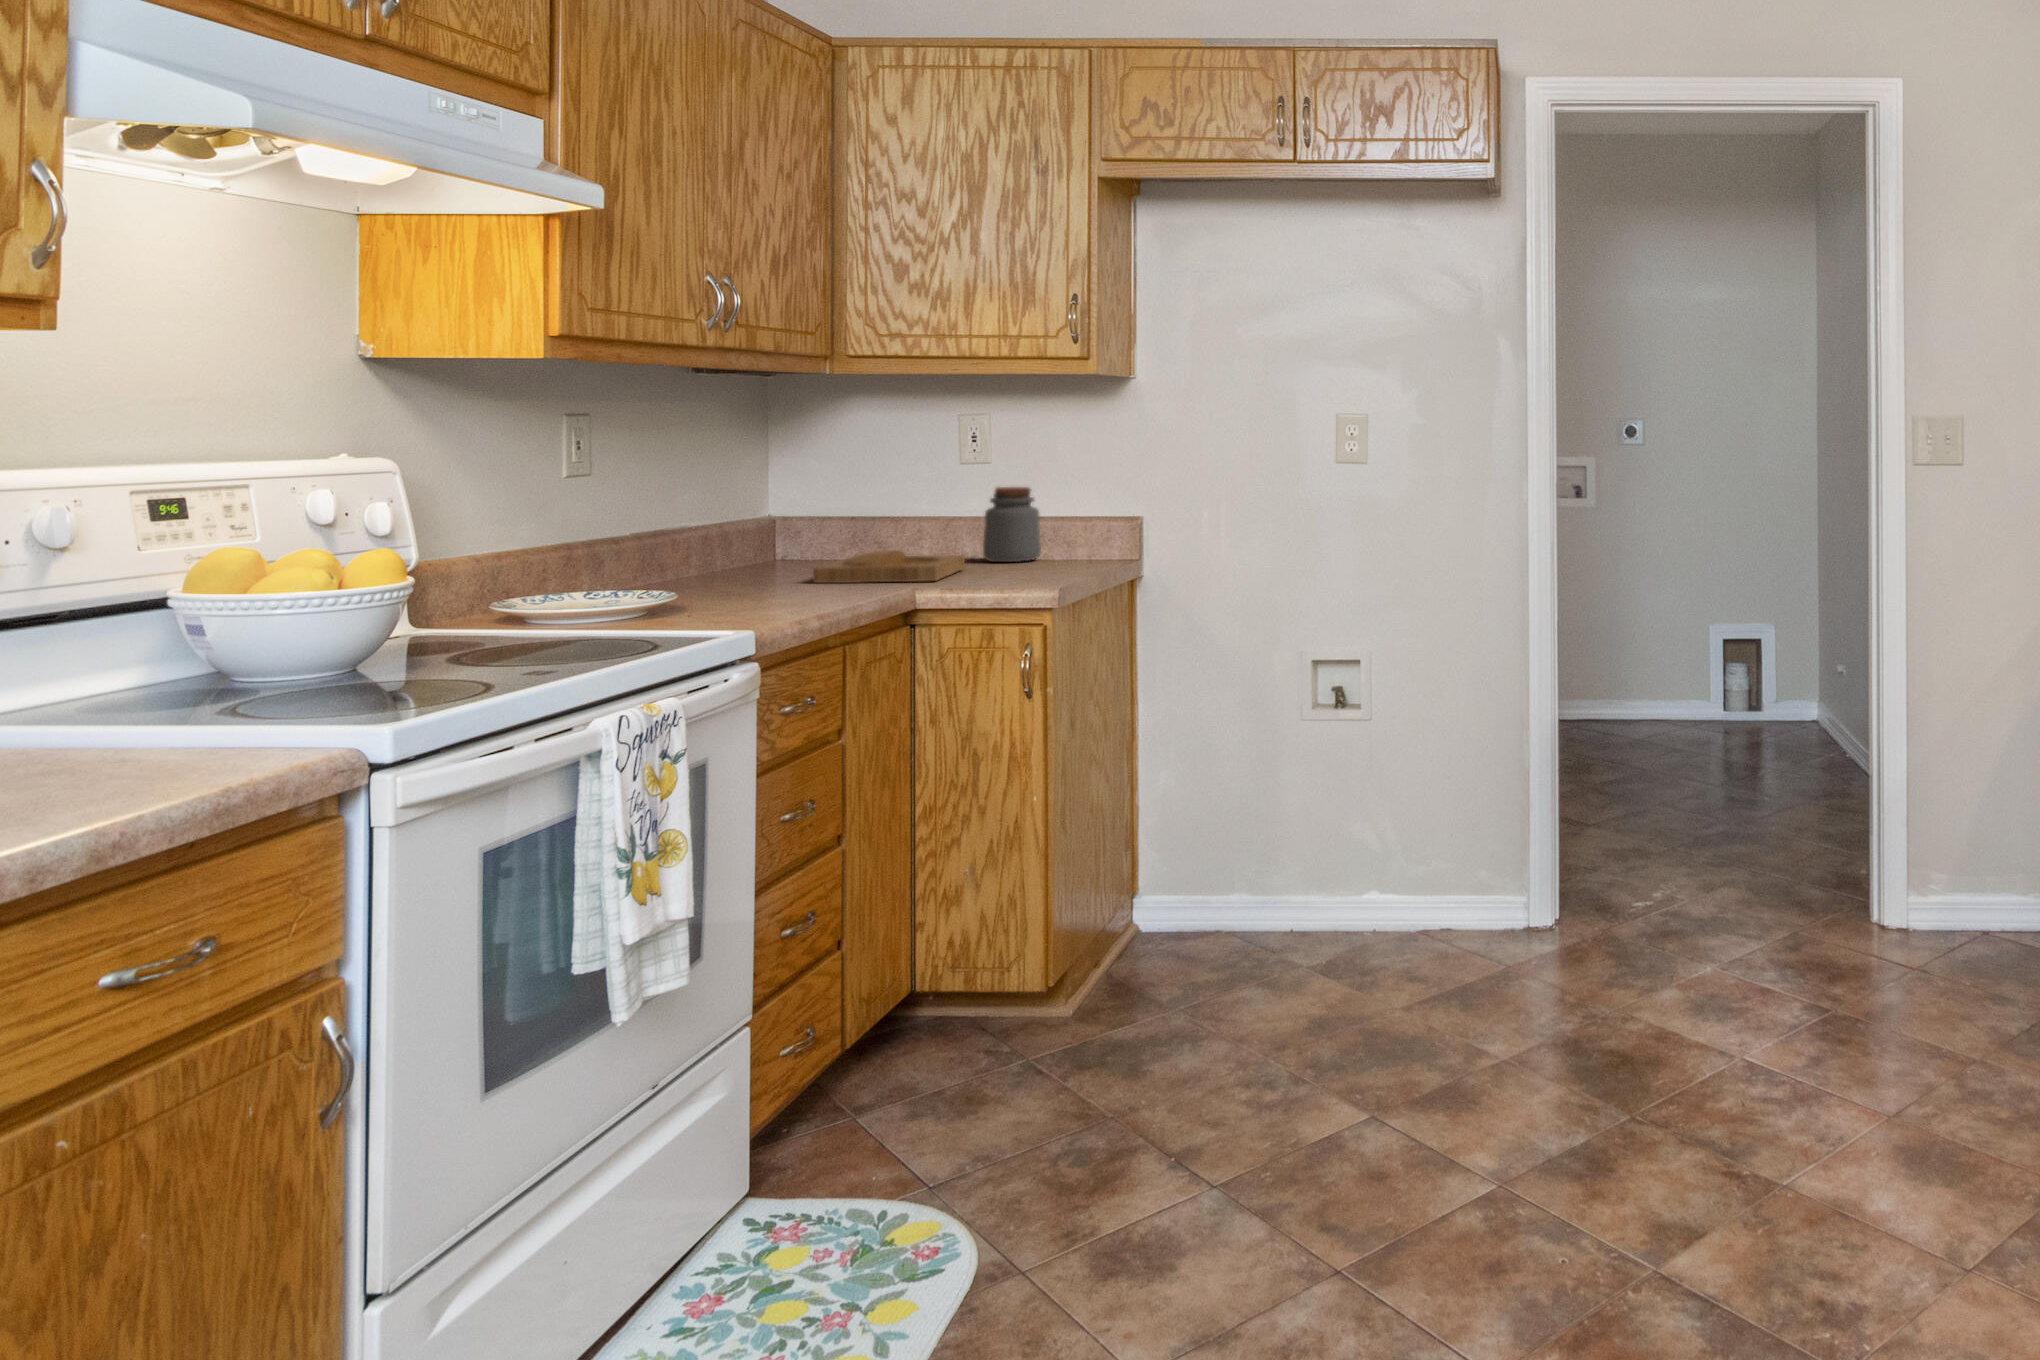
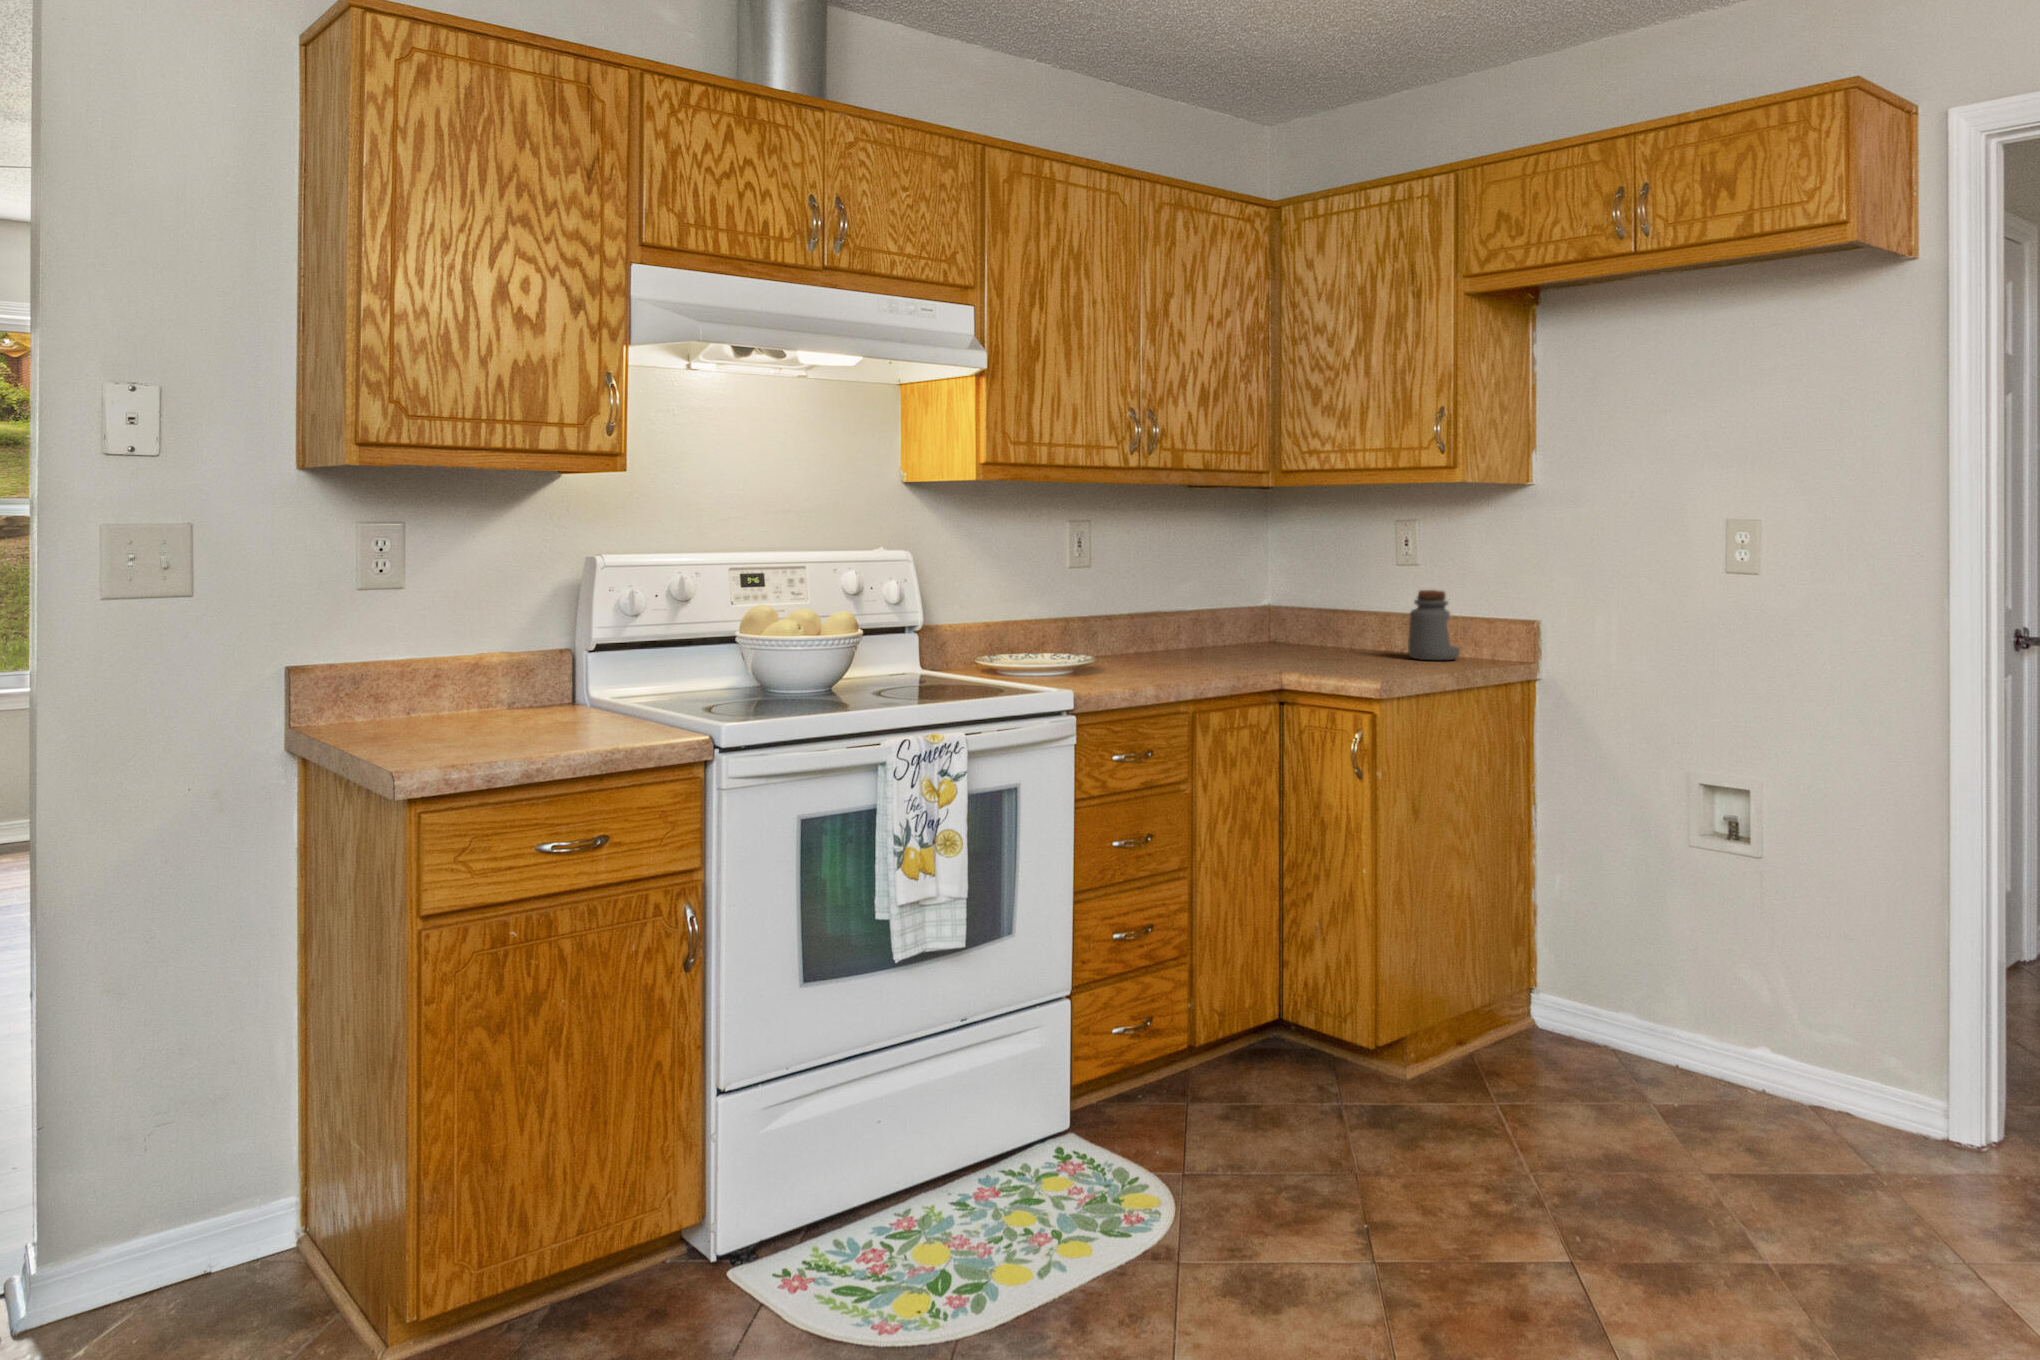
tray: present [813,550,965,583] -> none [1233,640,1370,669]

